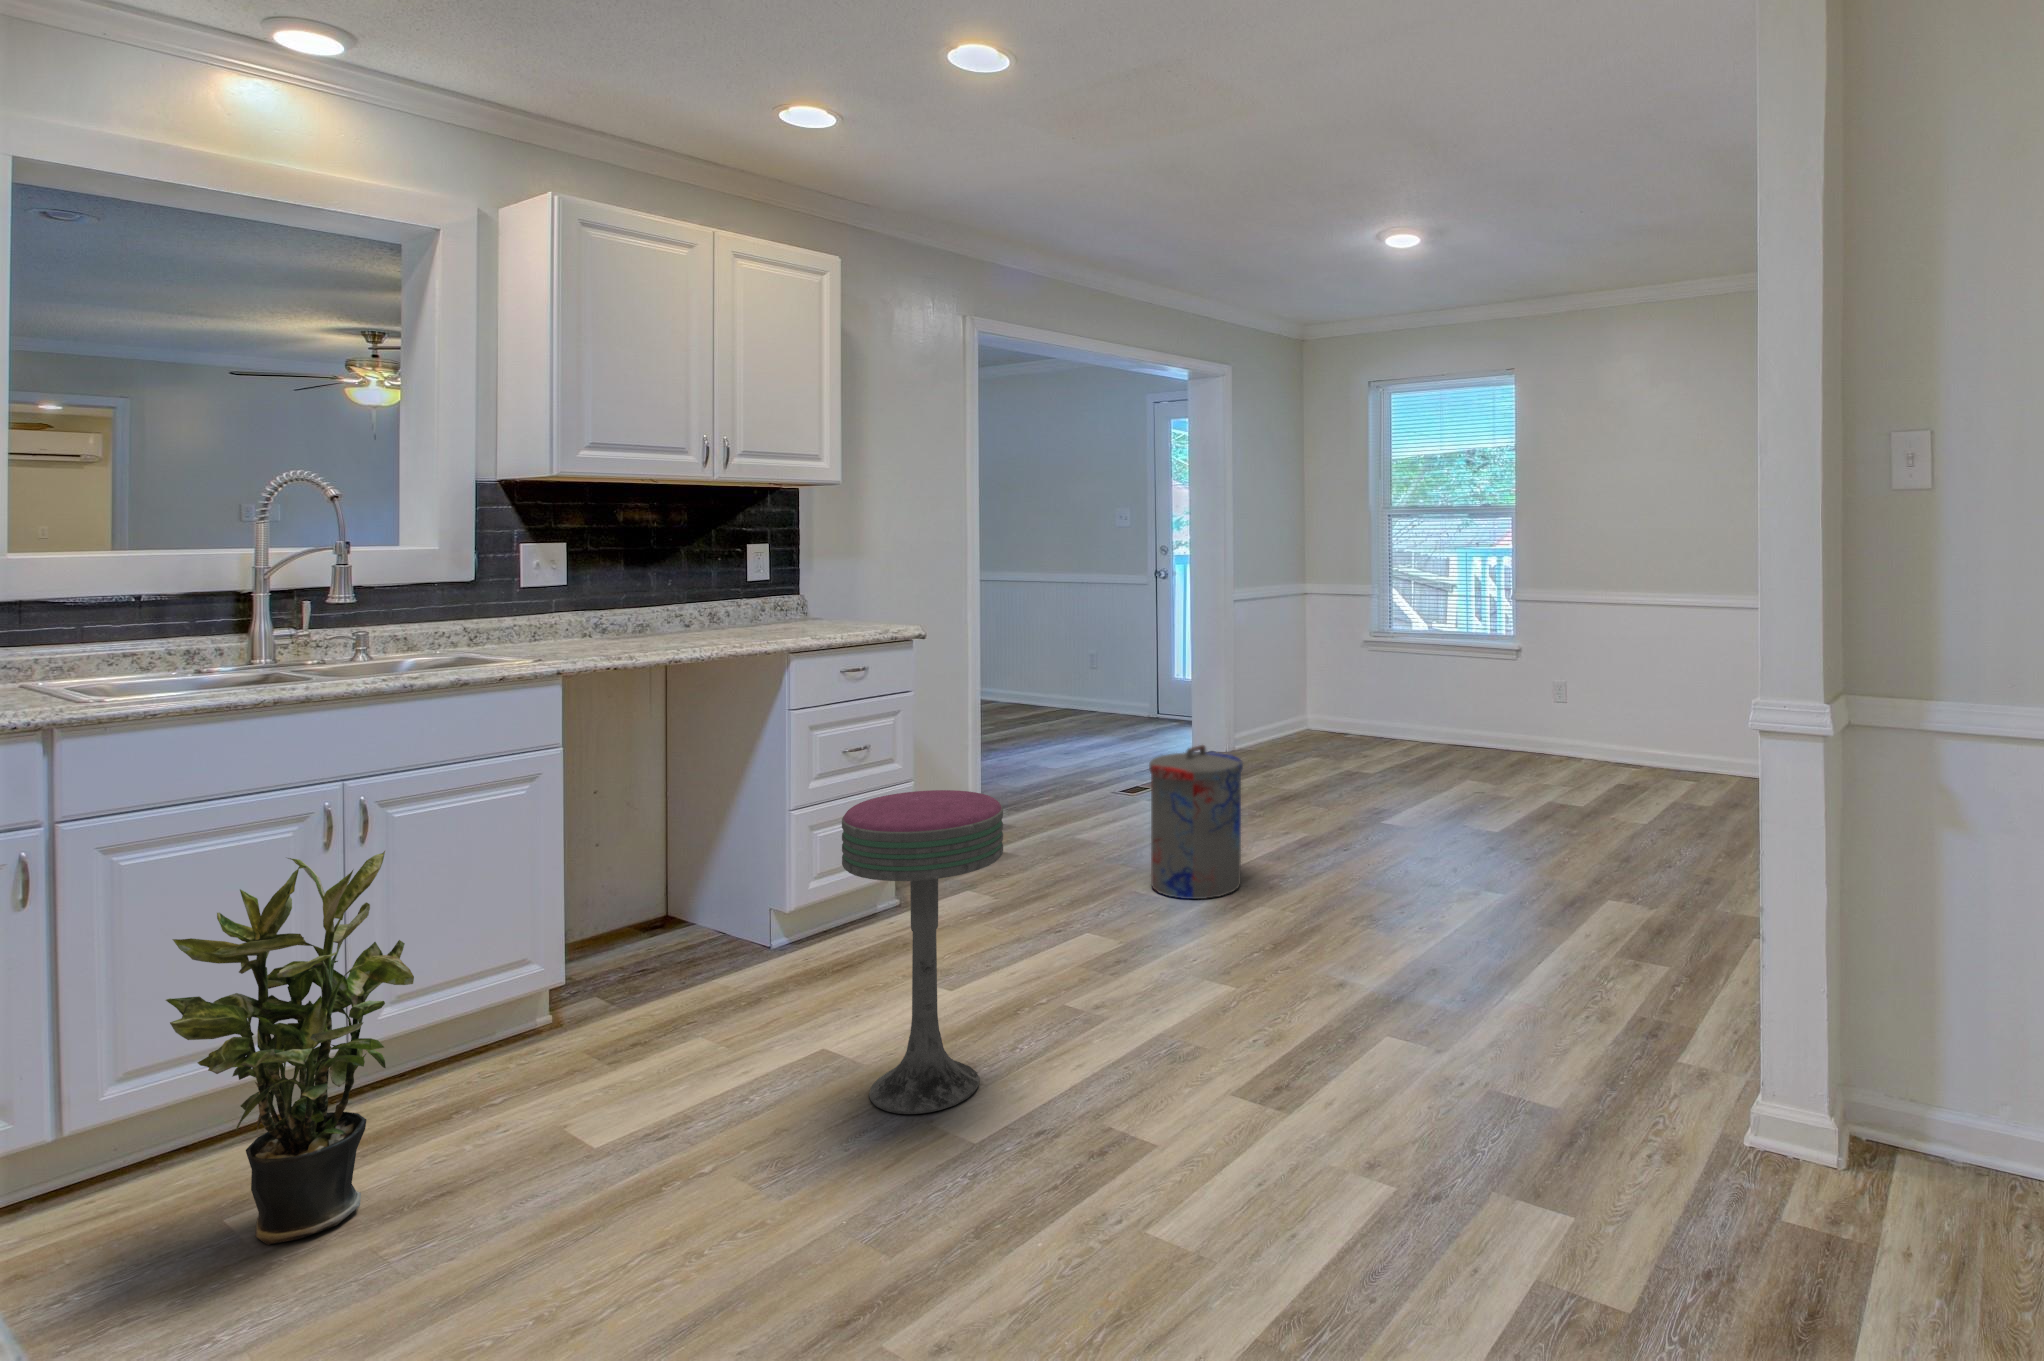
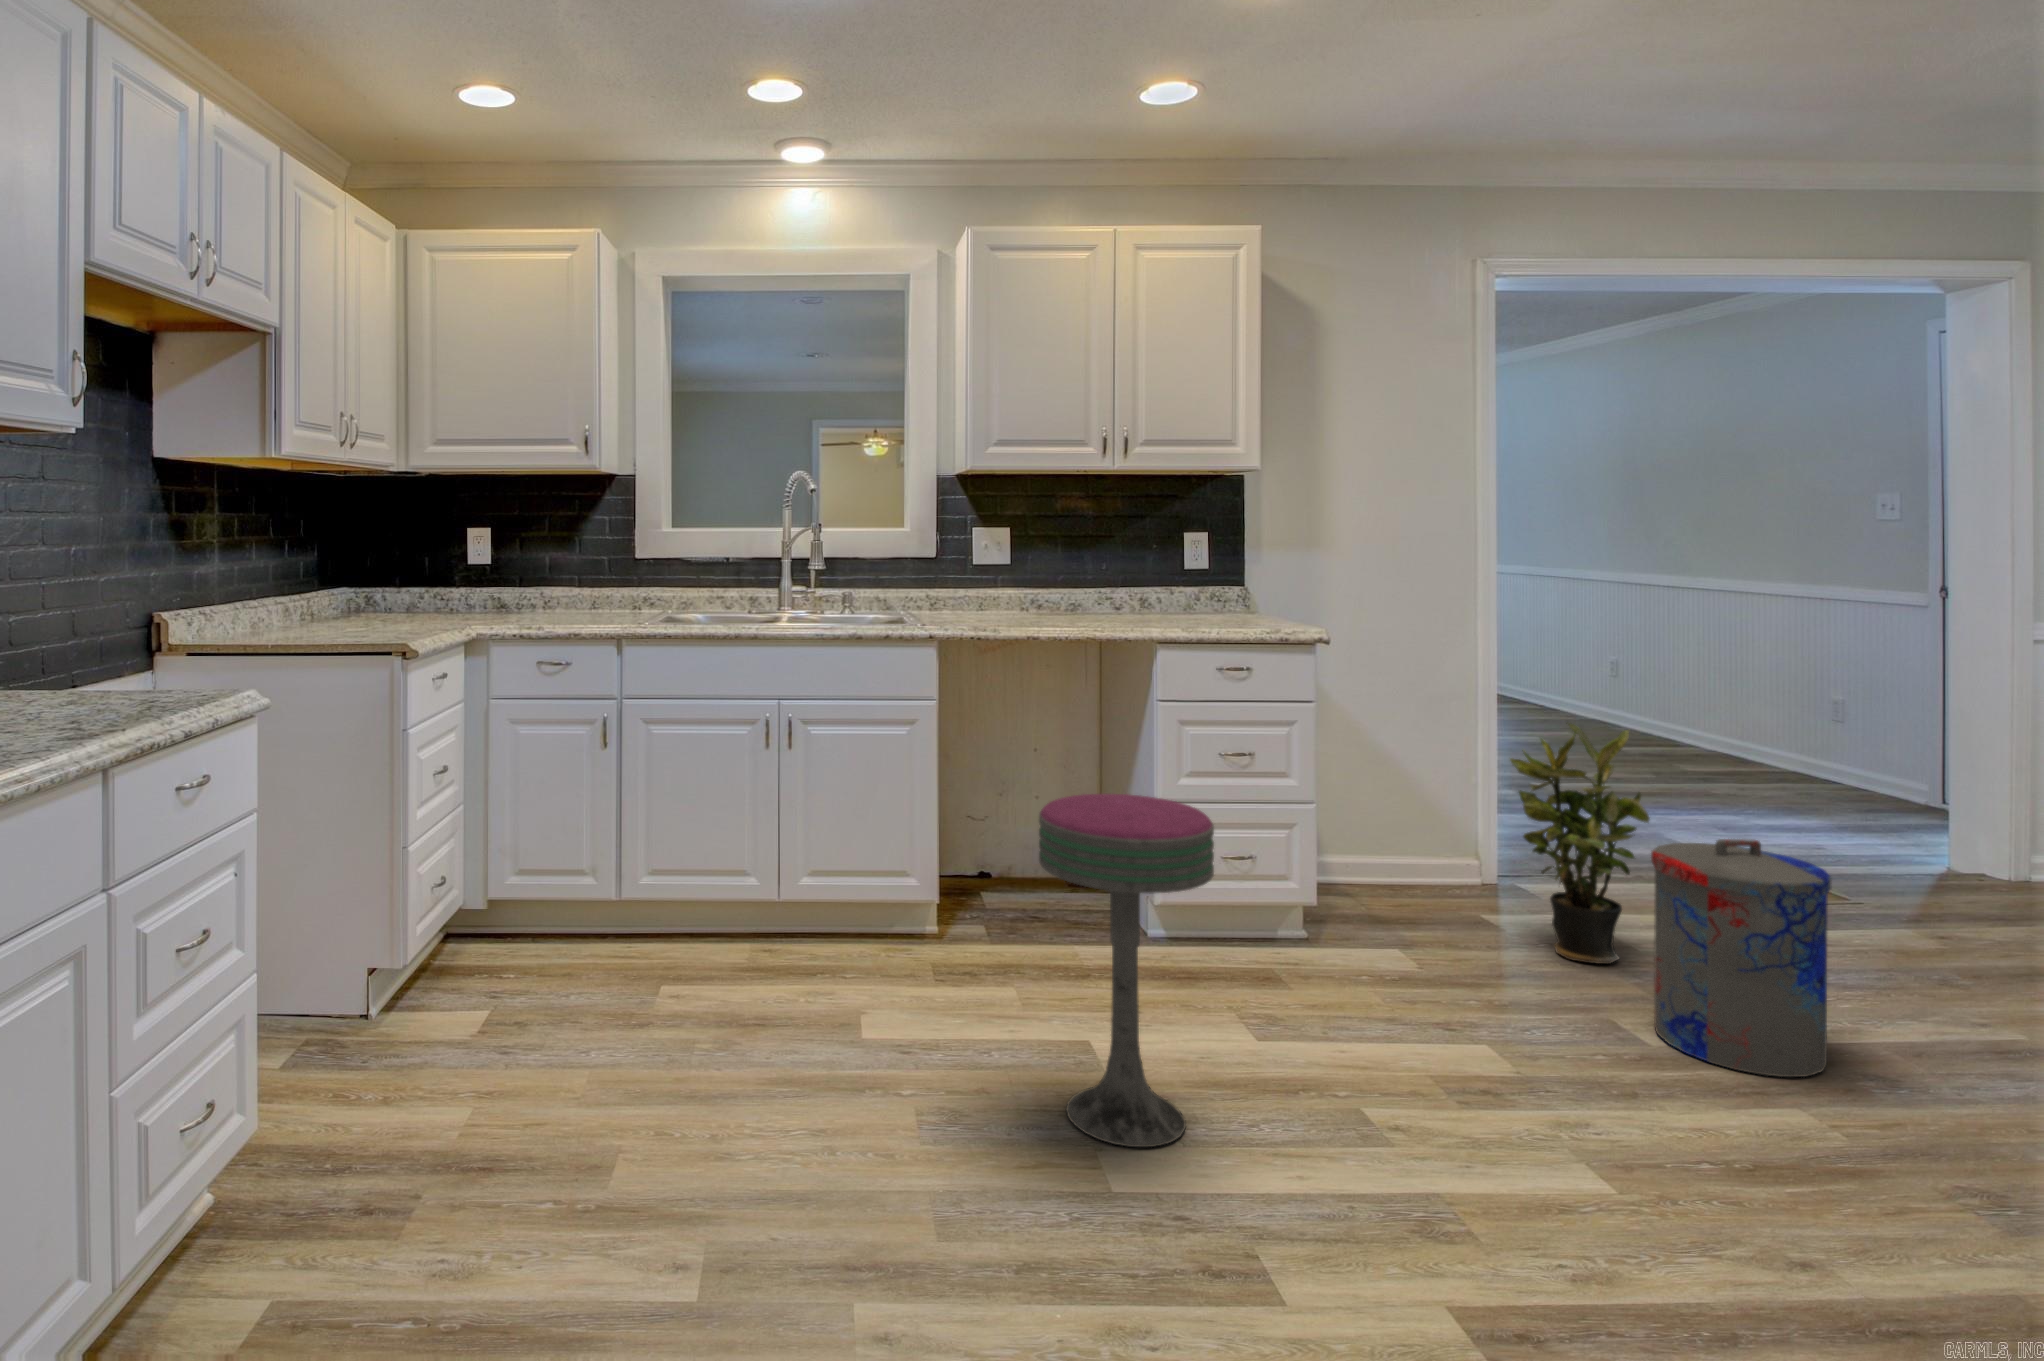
potted plant: present [166,851,414,1245] -> present [1510,724,1650,964]

